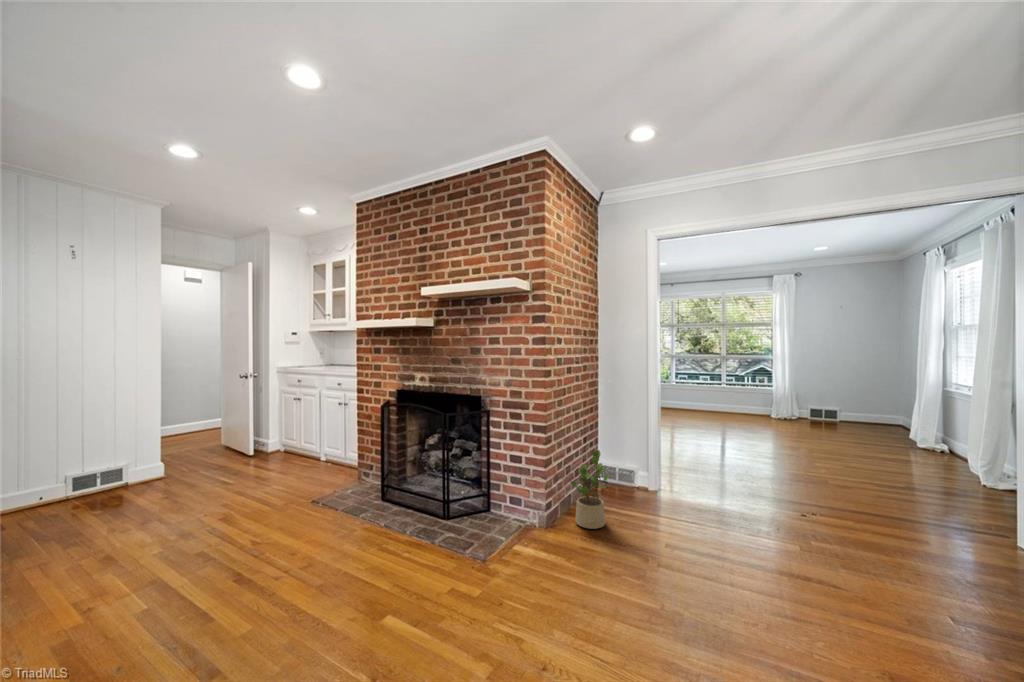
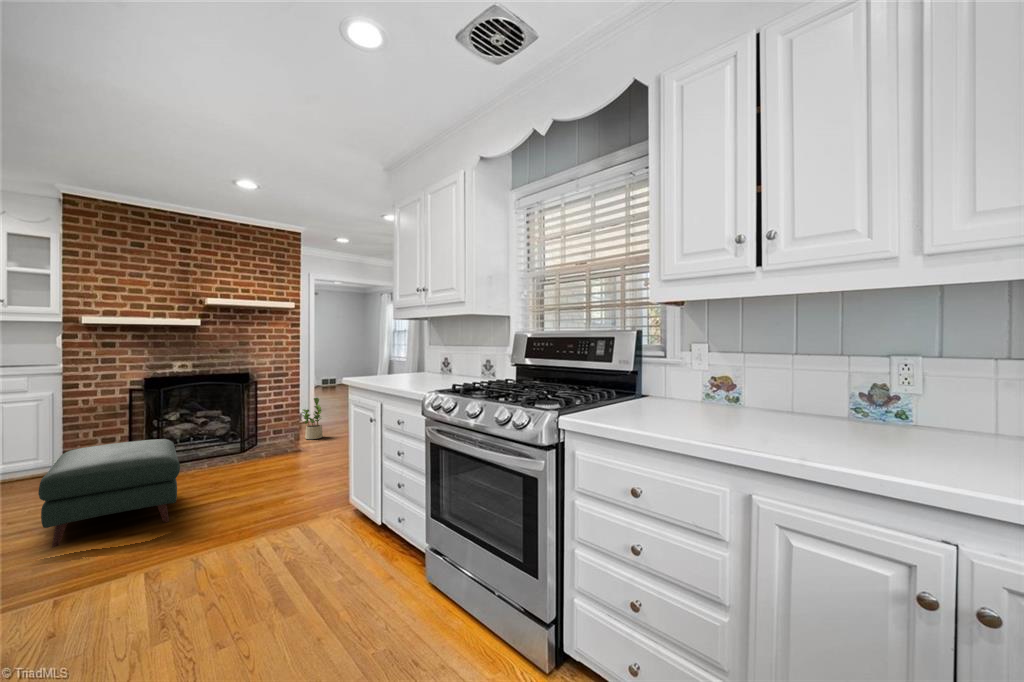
ottoman: none [45,473,281,640] -> present [38,439,180,547]

